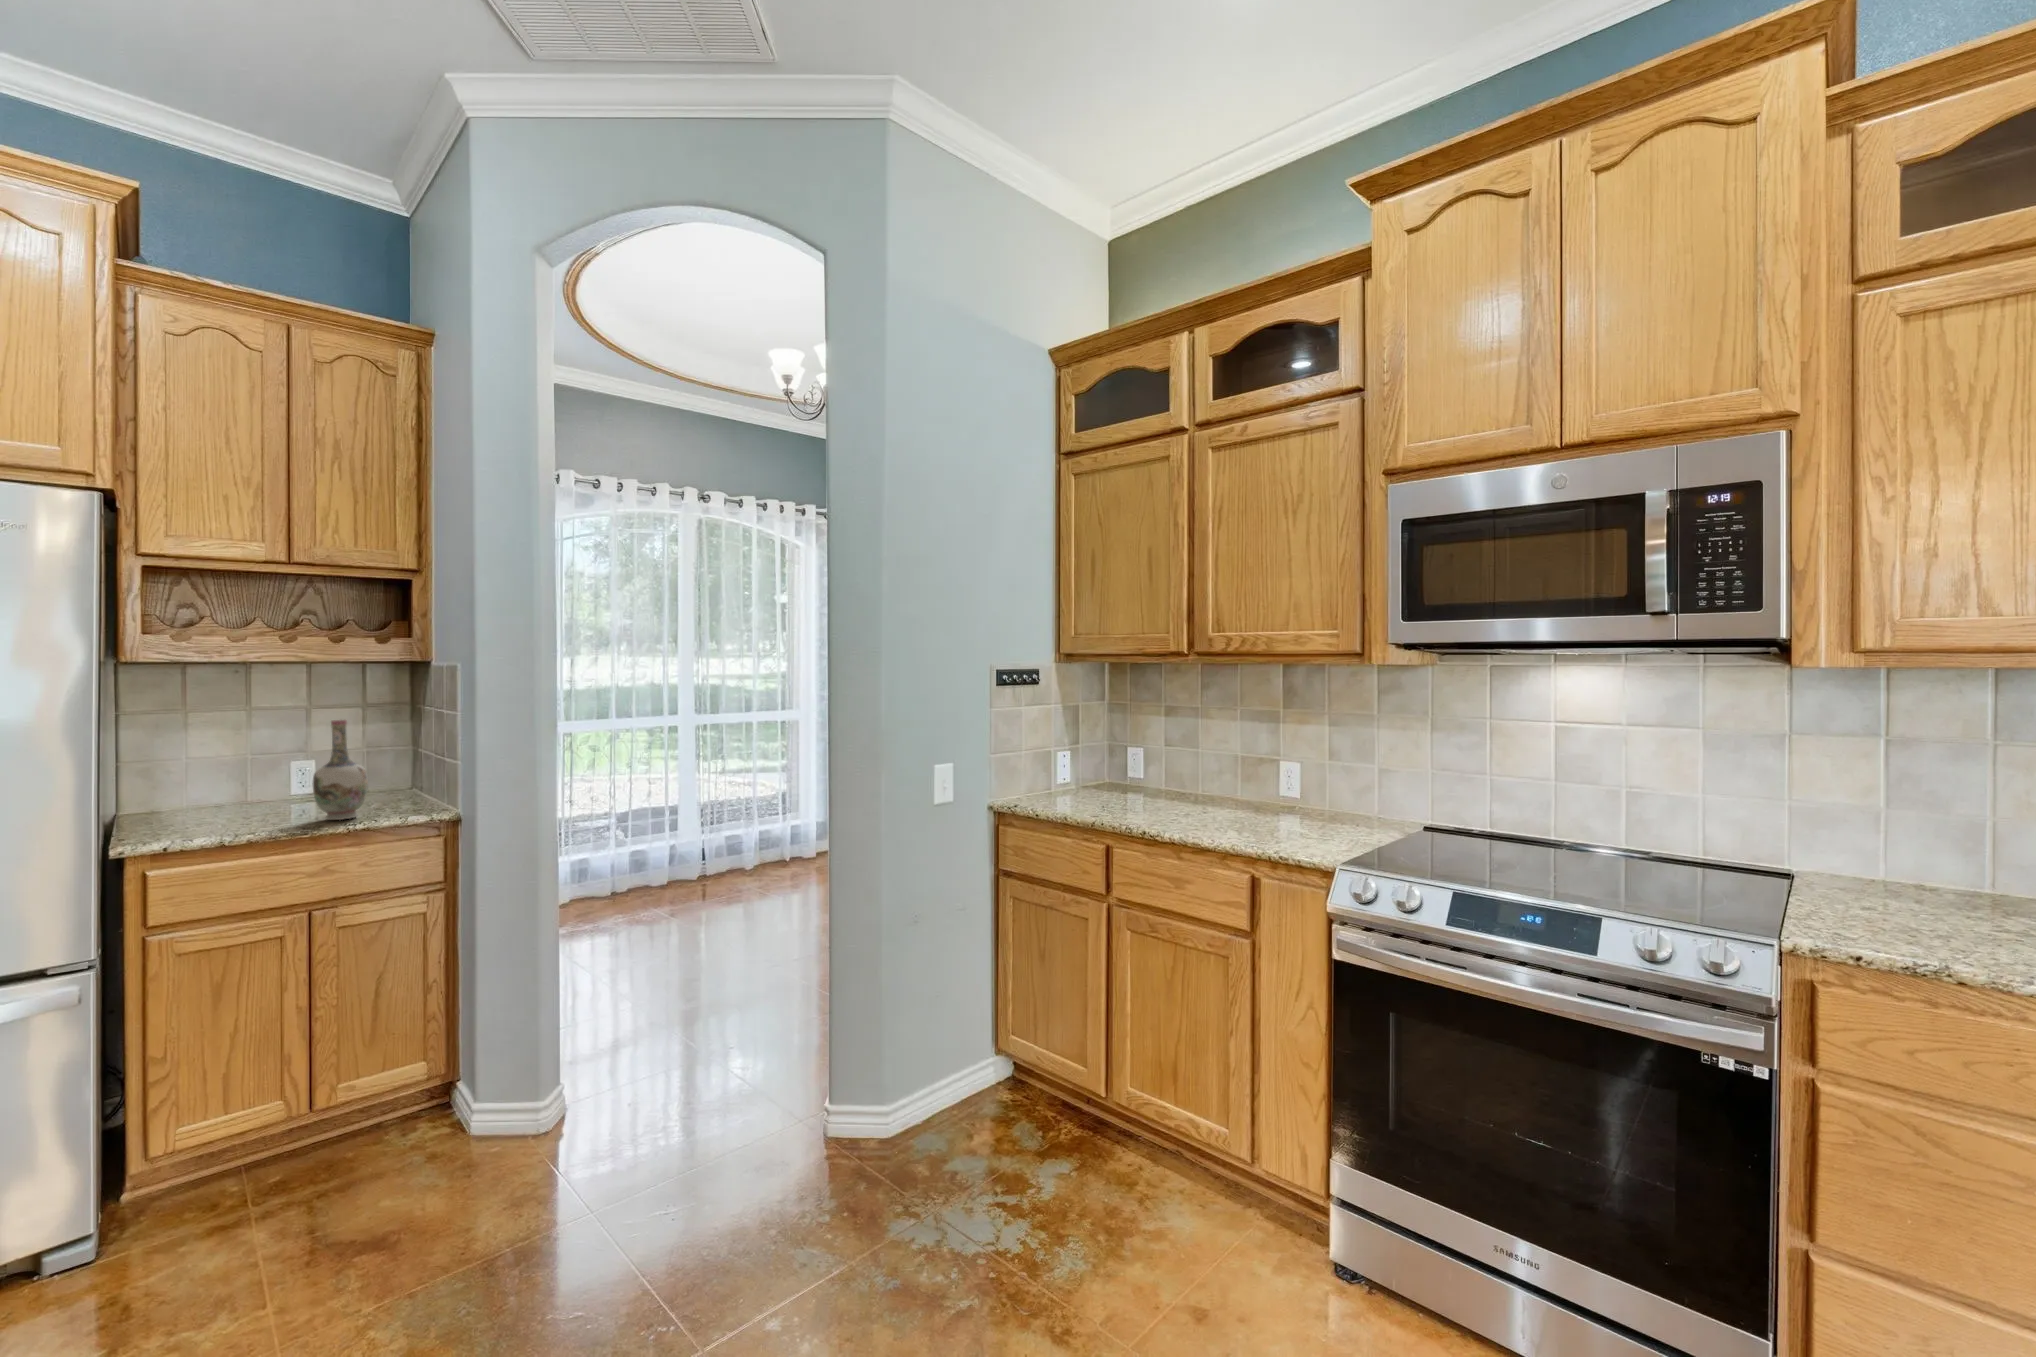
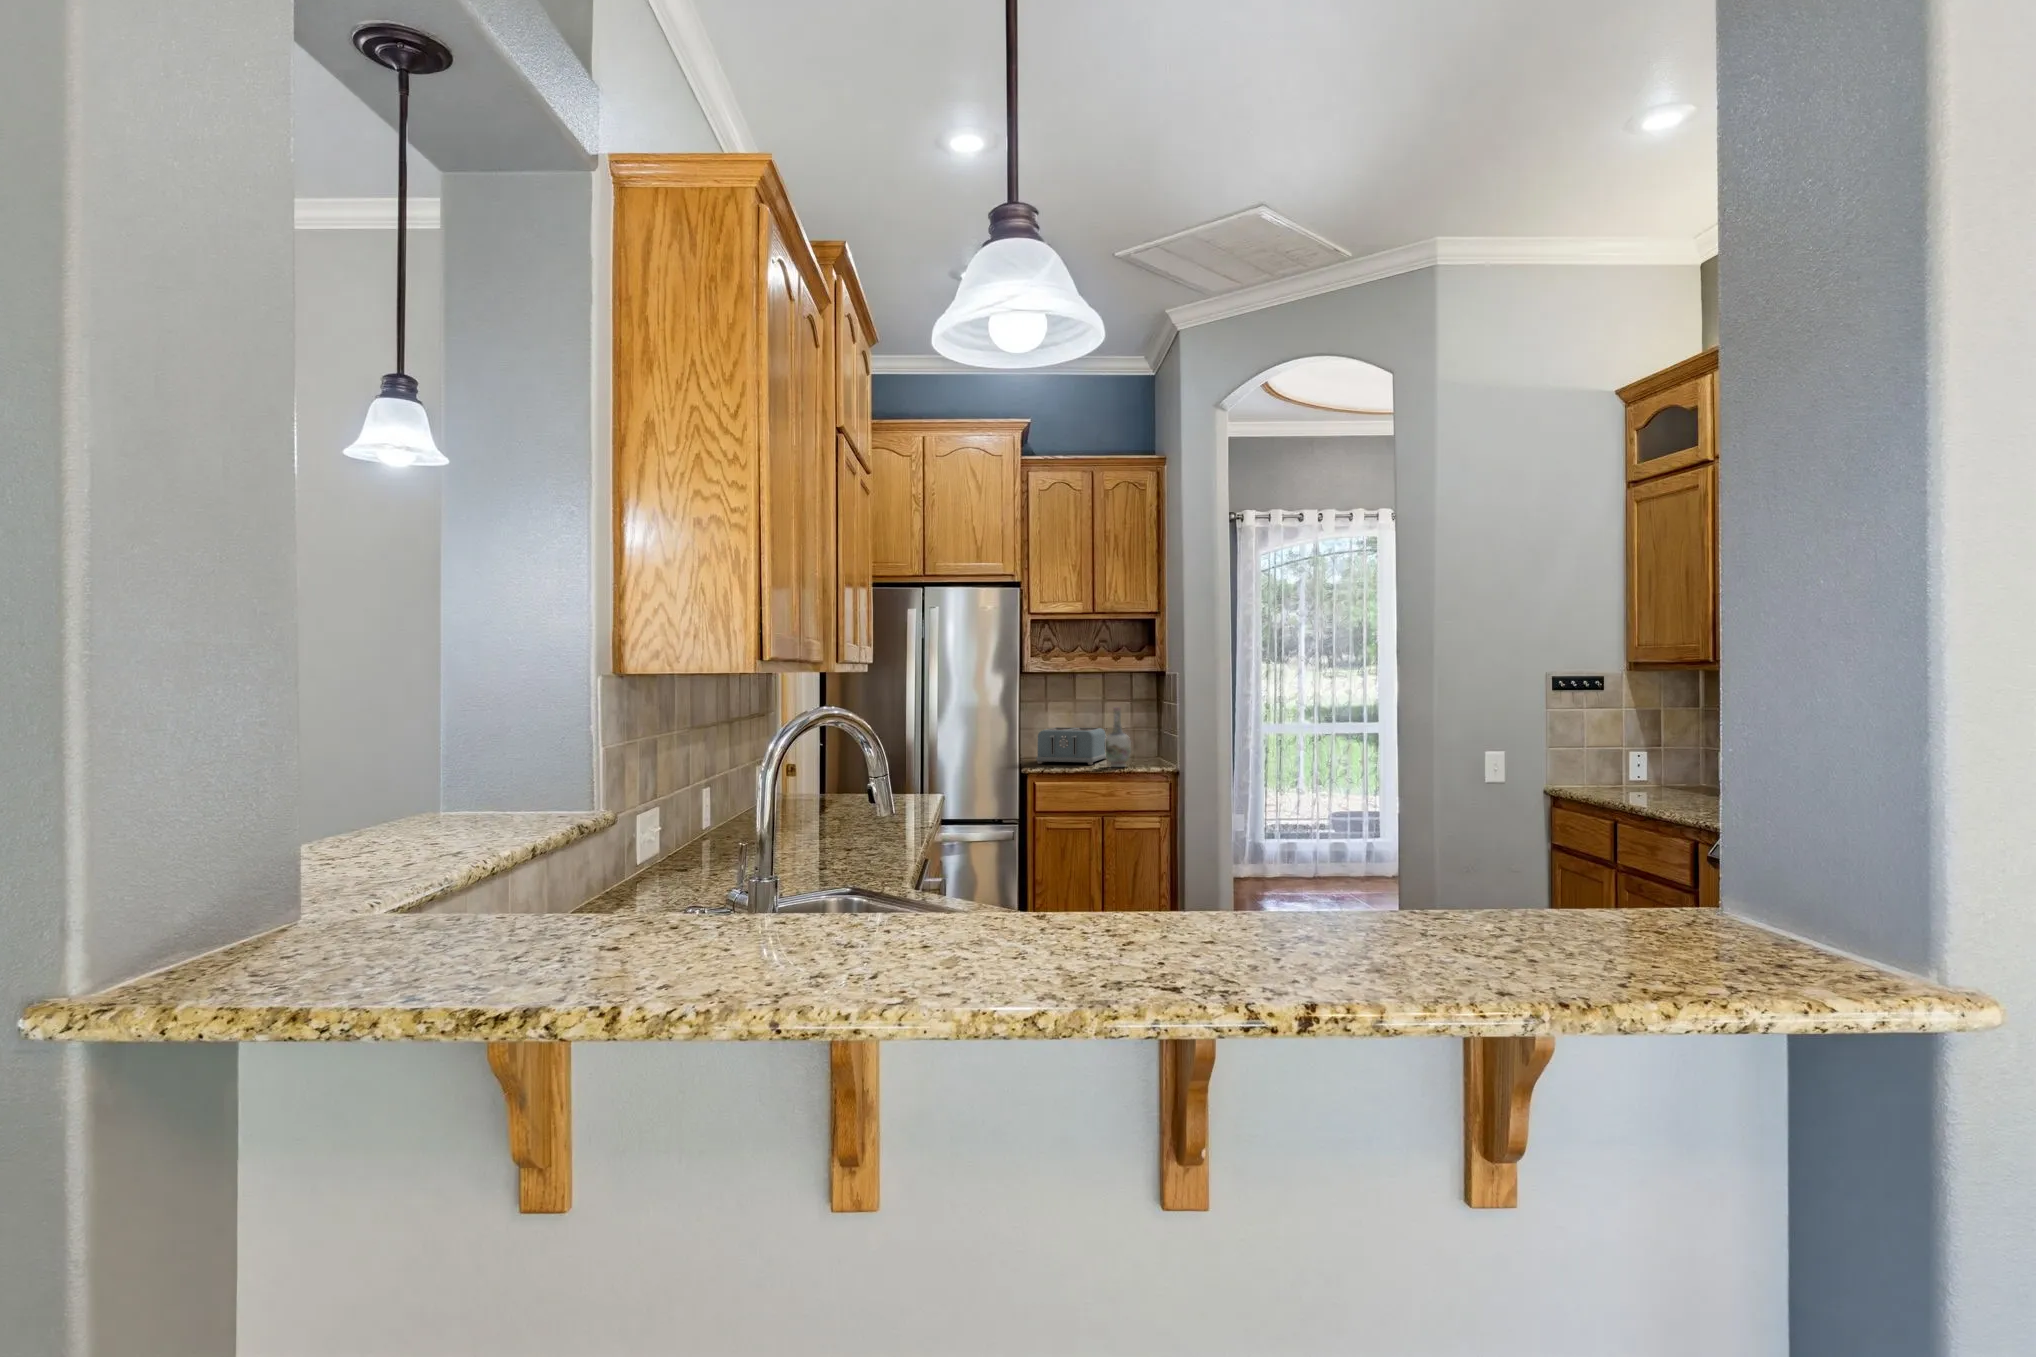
toaster: none [153,753,316,825] -> present [1036,727,1107,765]

